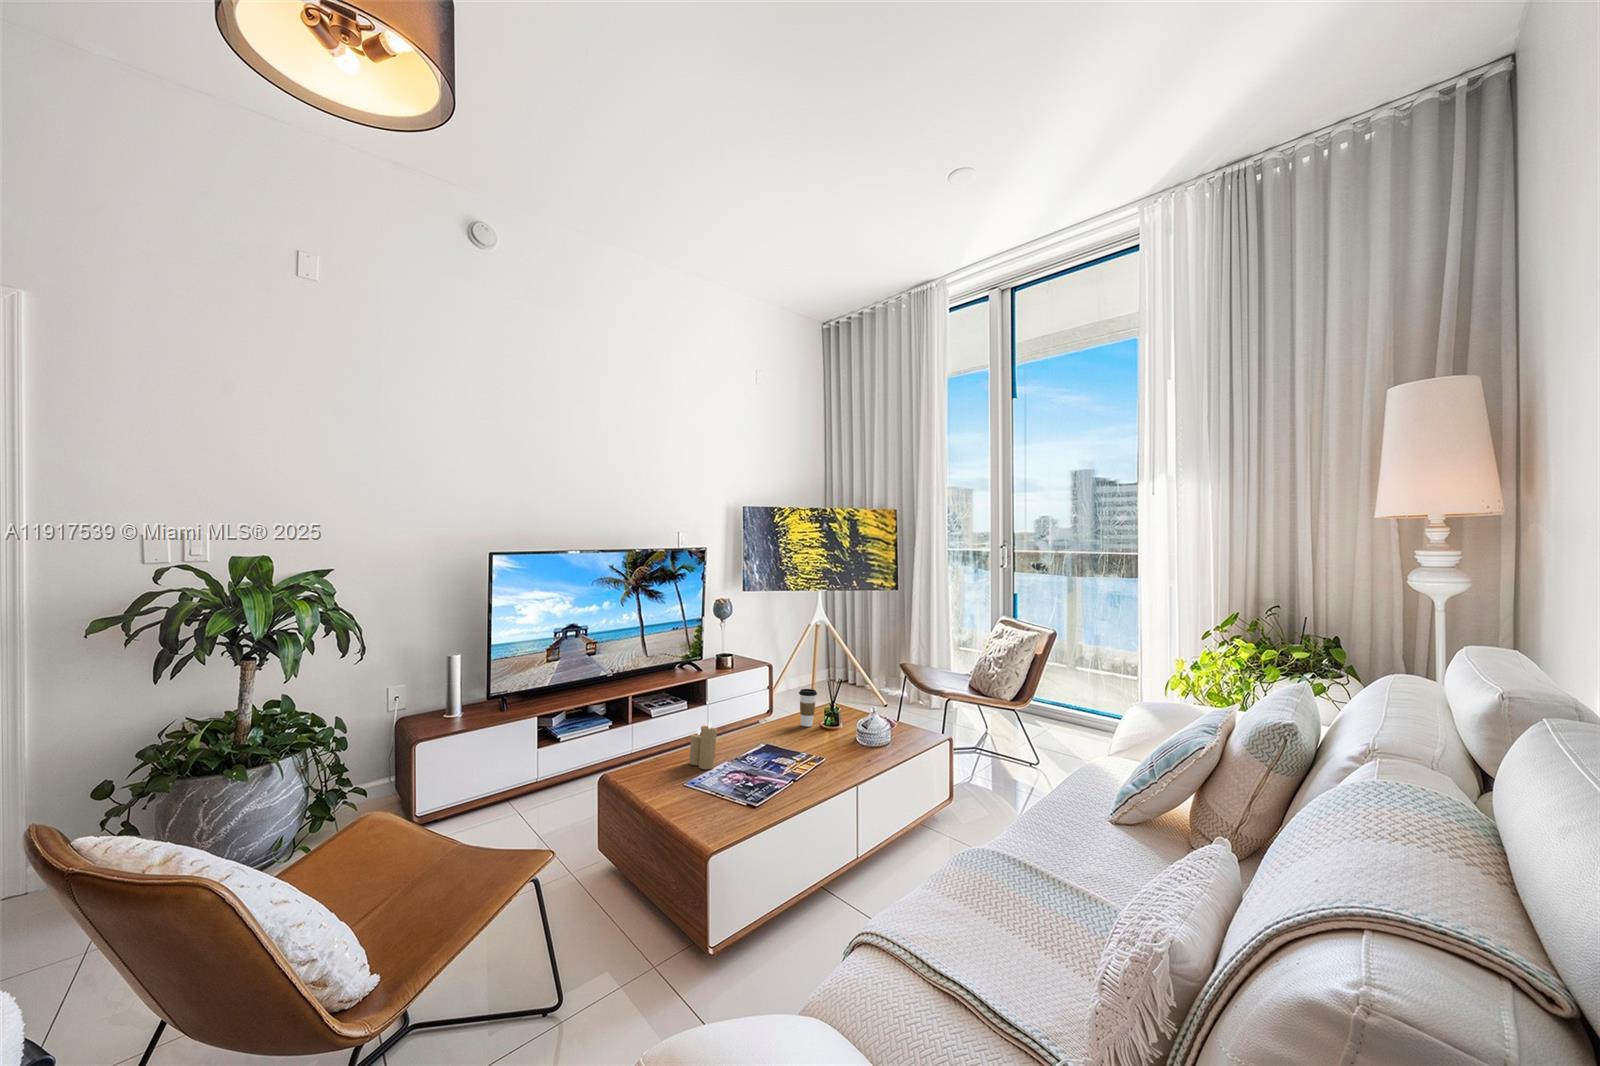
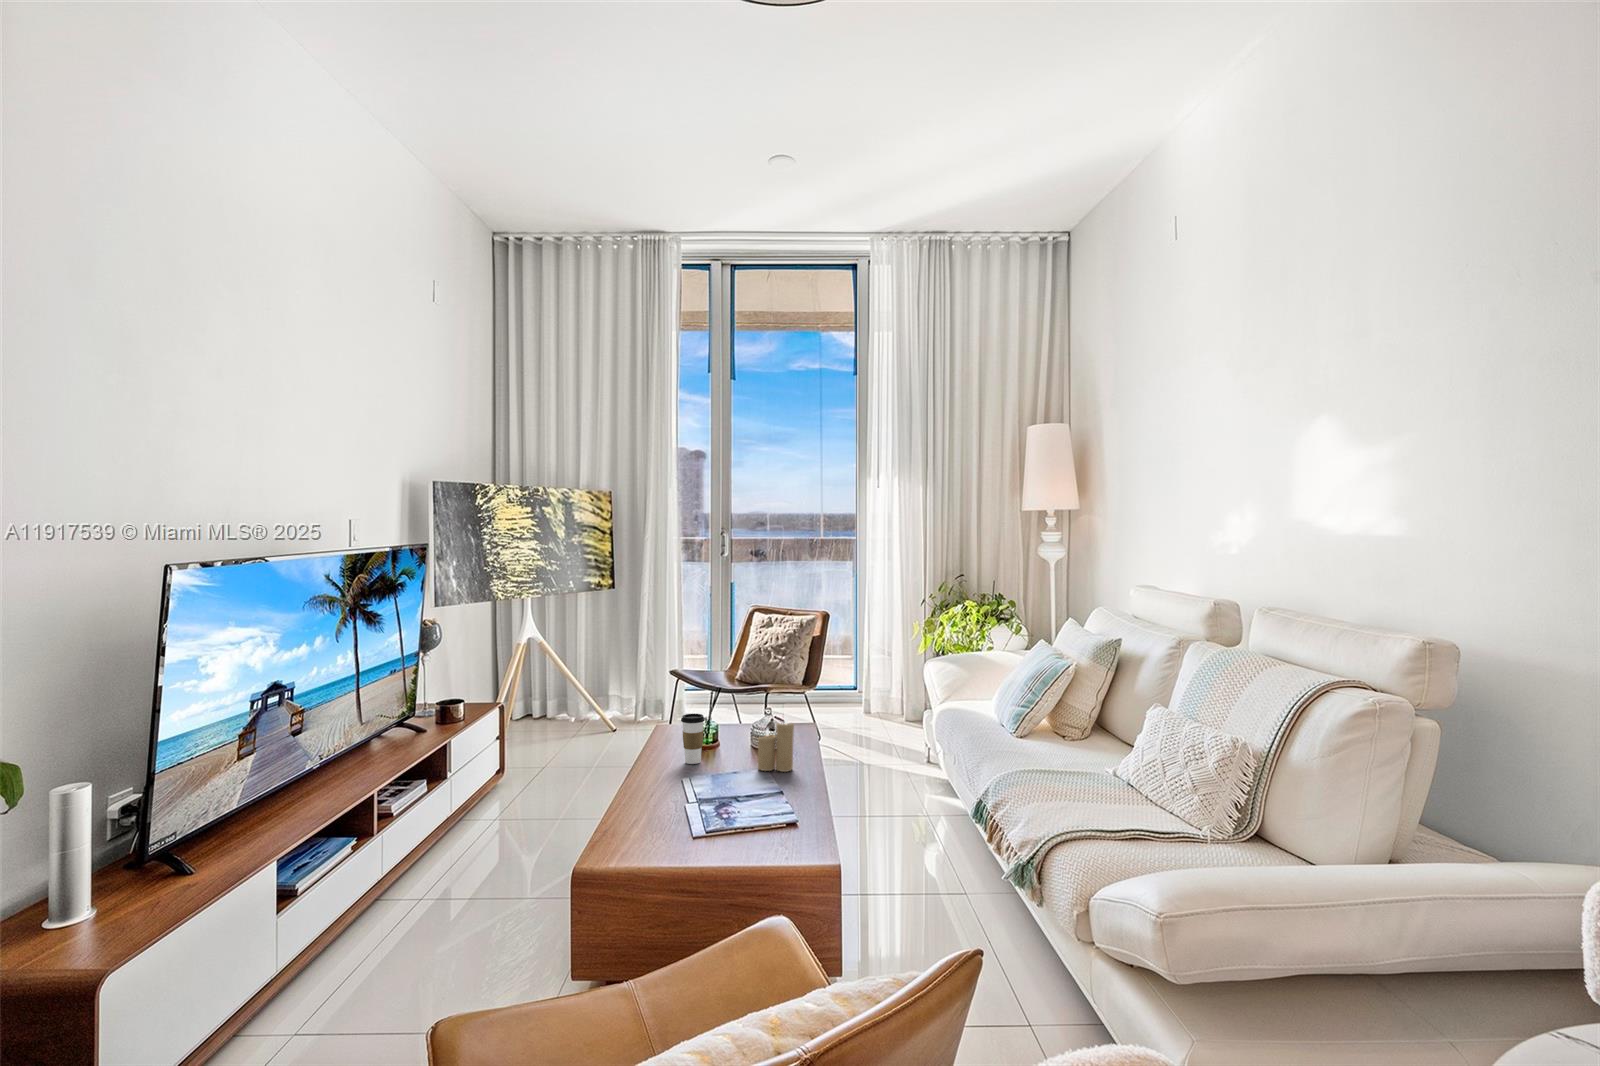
candle: present [689,721,717,769] -> present [758,717,794,772]

